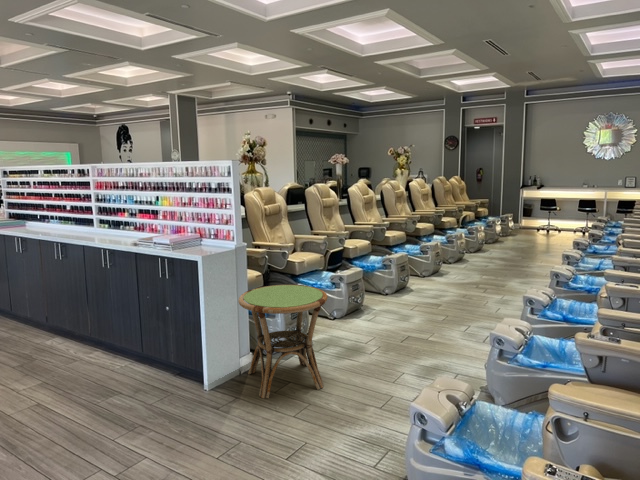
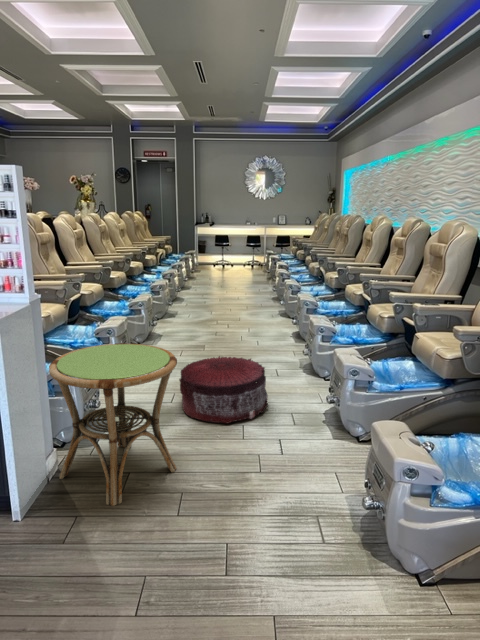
pouf: none [367,310,443,368] -> present [179,356,268,423]

